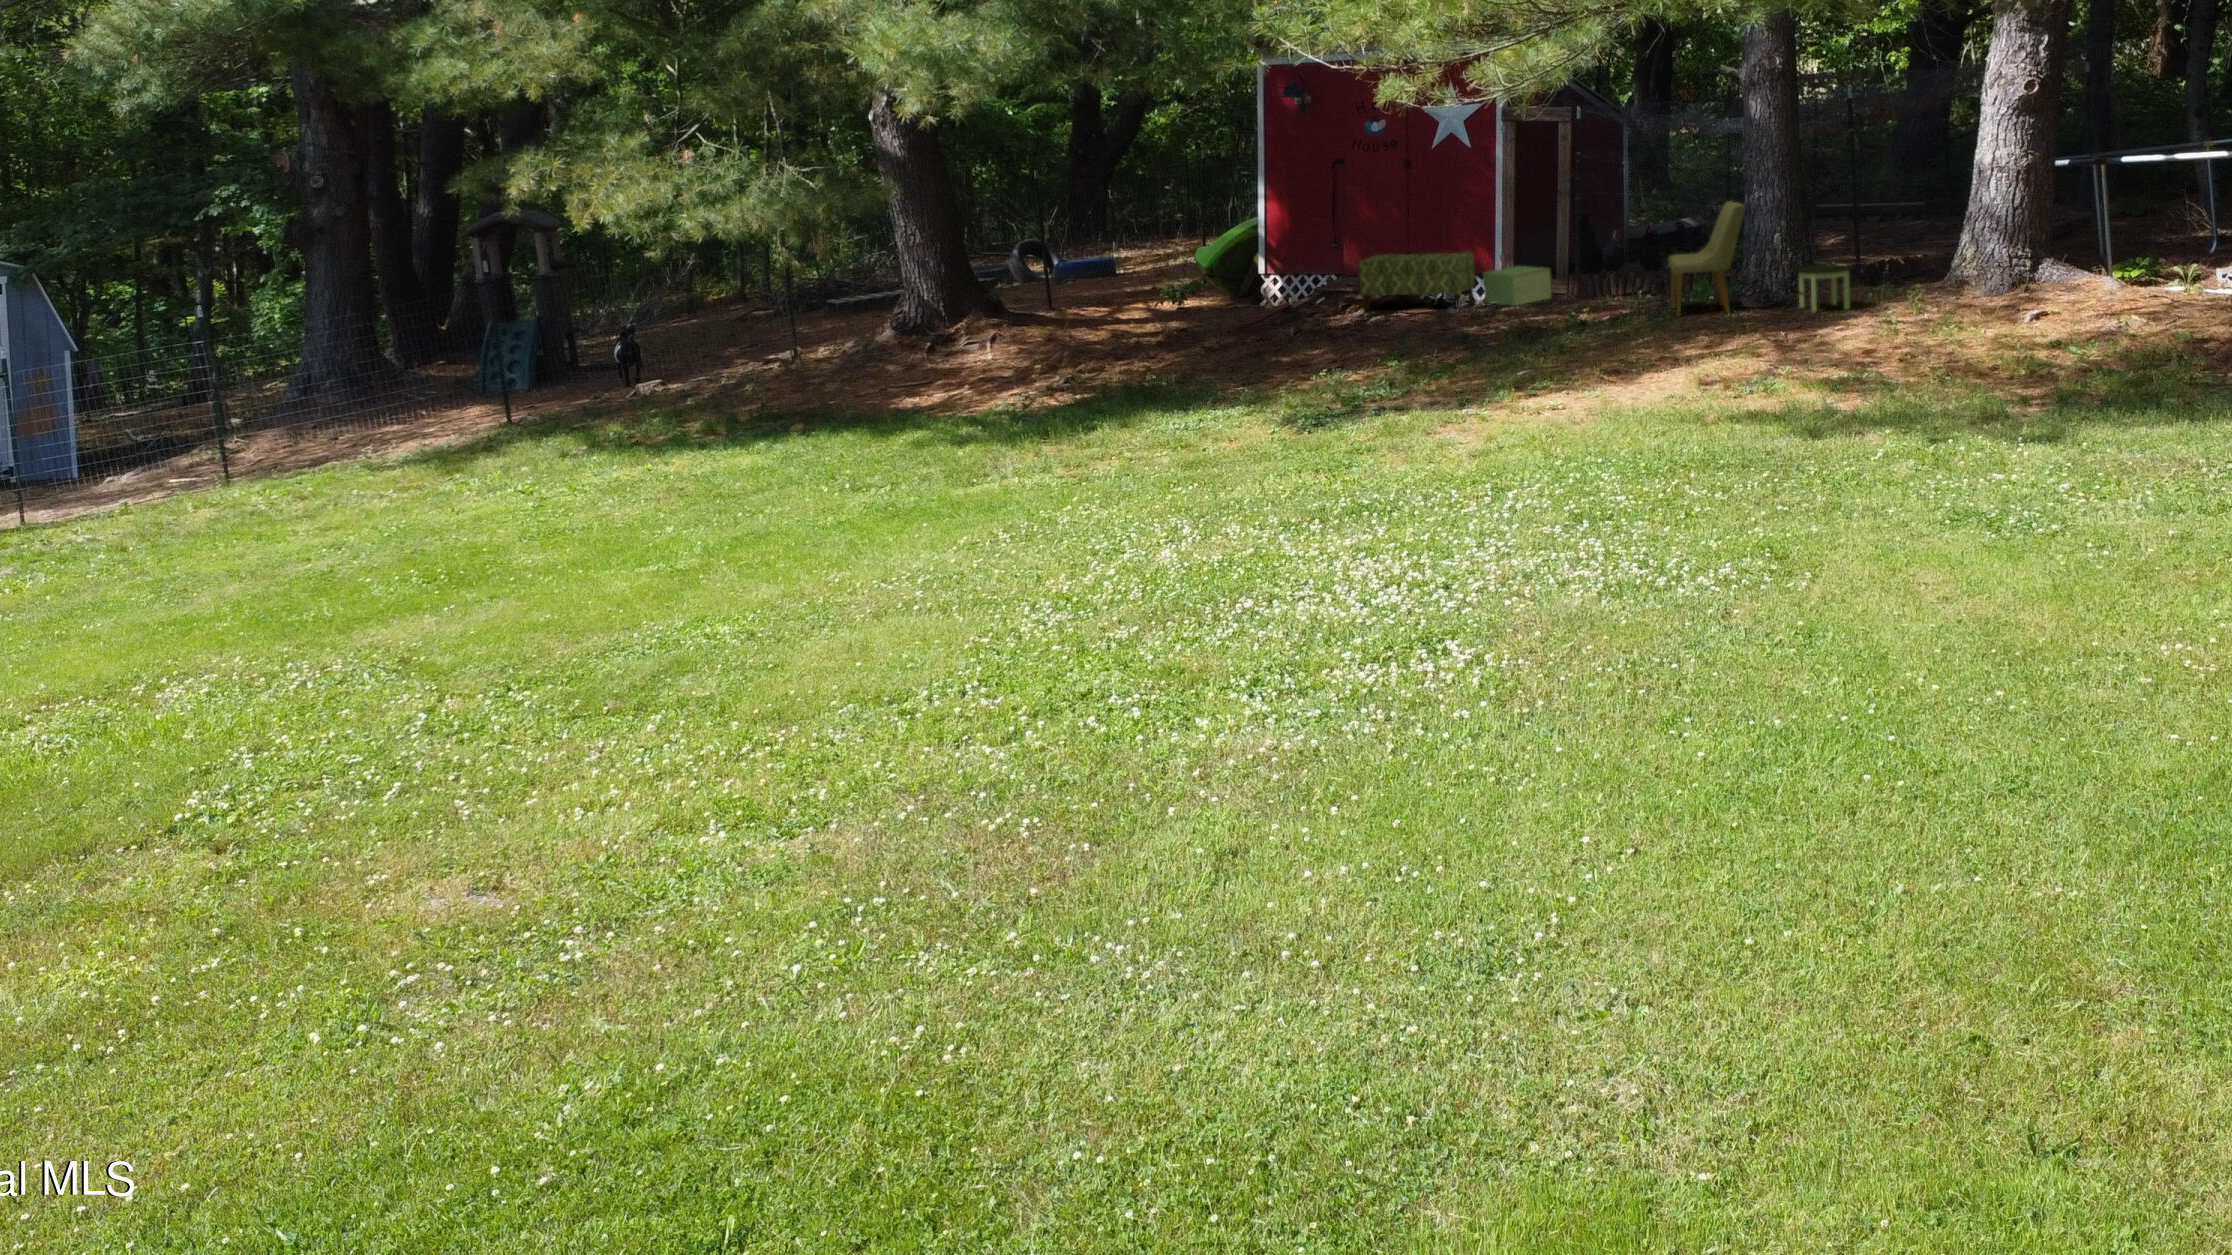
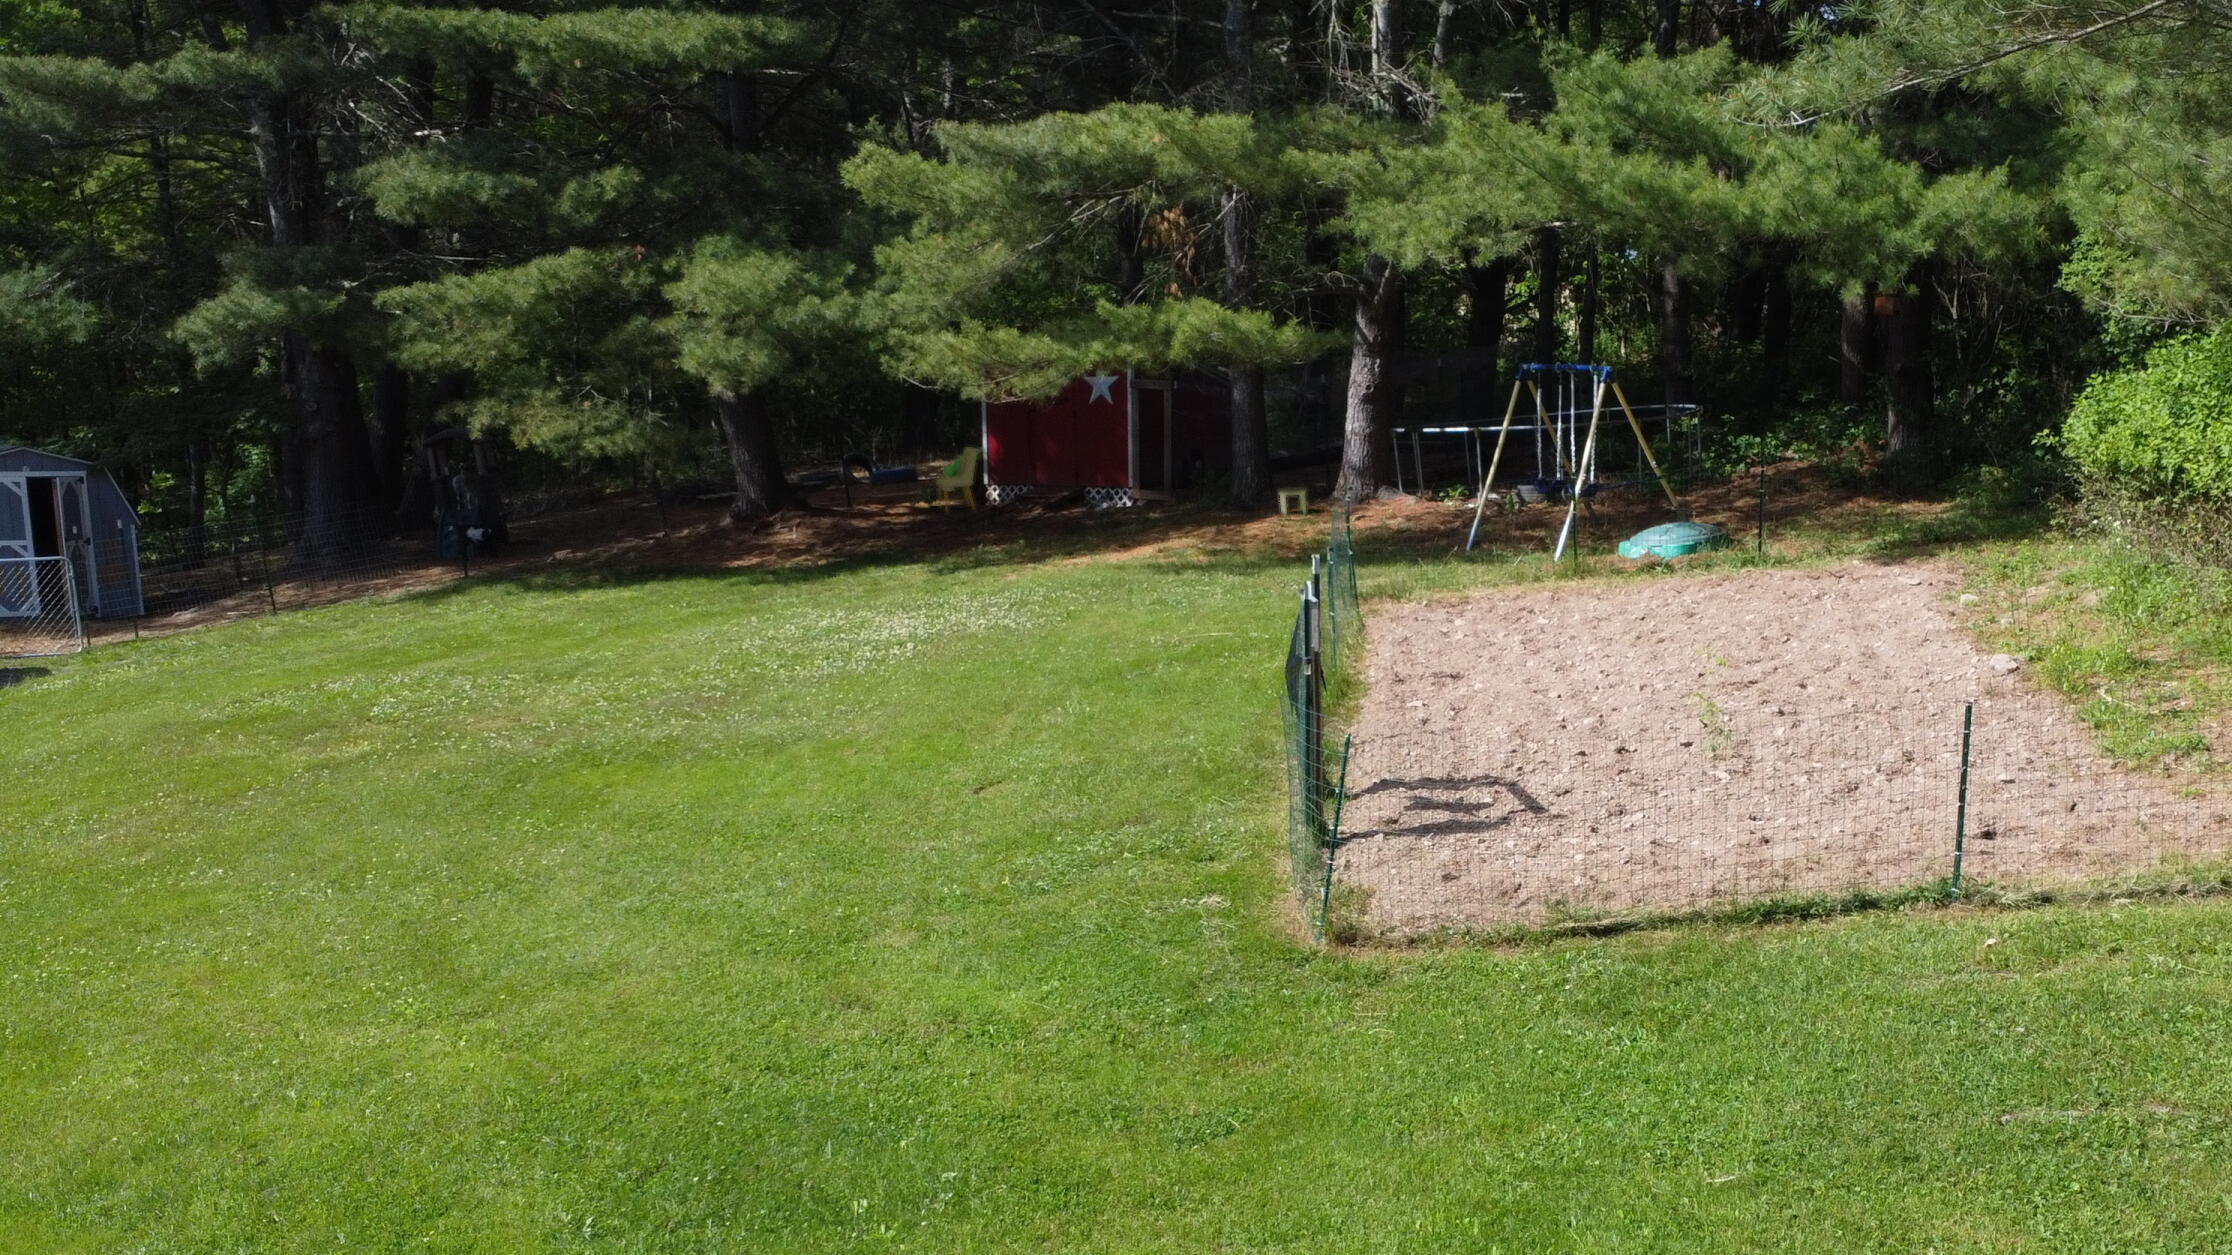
chair: present [1669,201,1745,316] -> present [936,447,977,509]
bench: present [1359,252,1475,310] -> none [1033,475,1108,510]
storage box: present [1483,266,1551,306] -> none [1111,484,1154,509]

